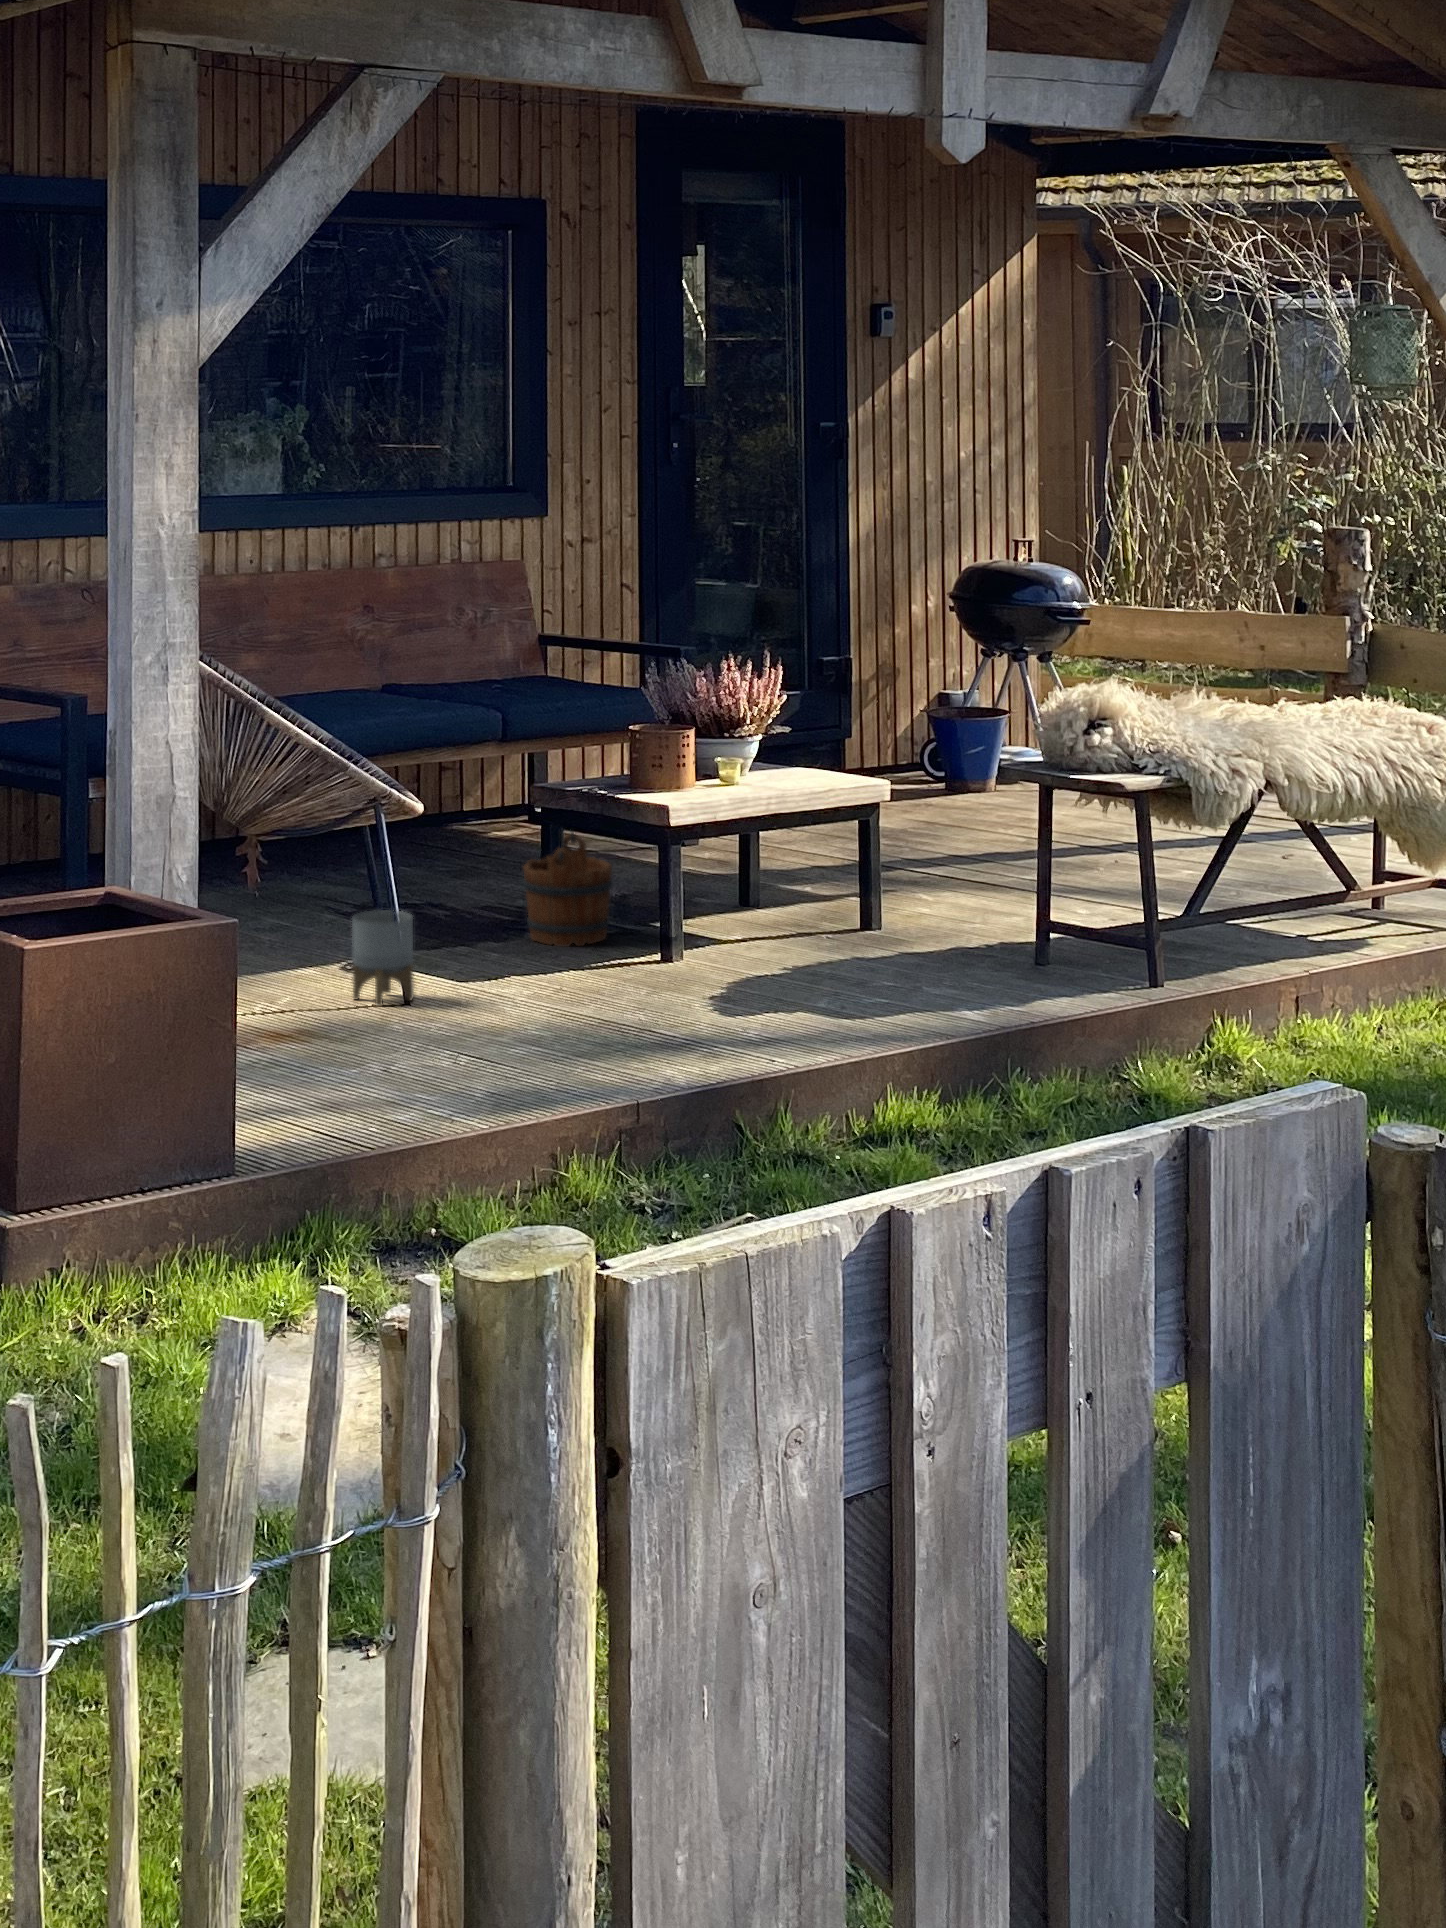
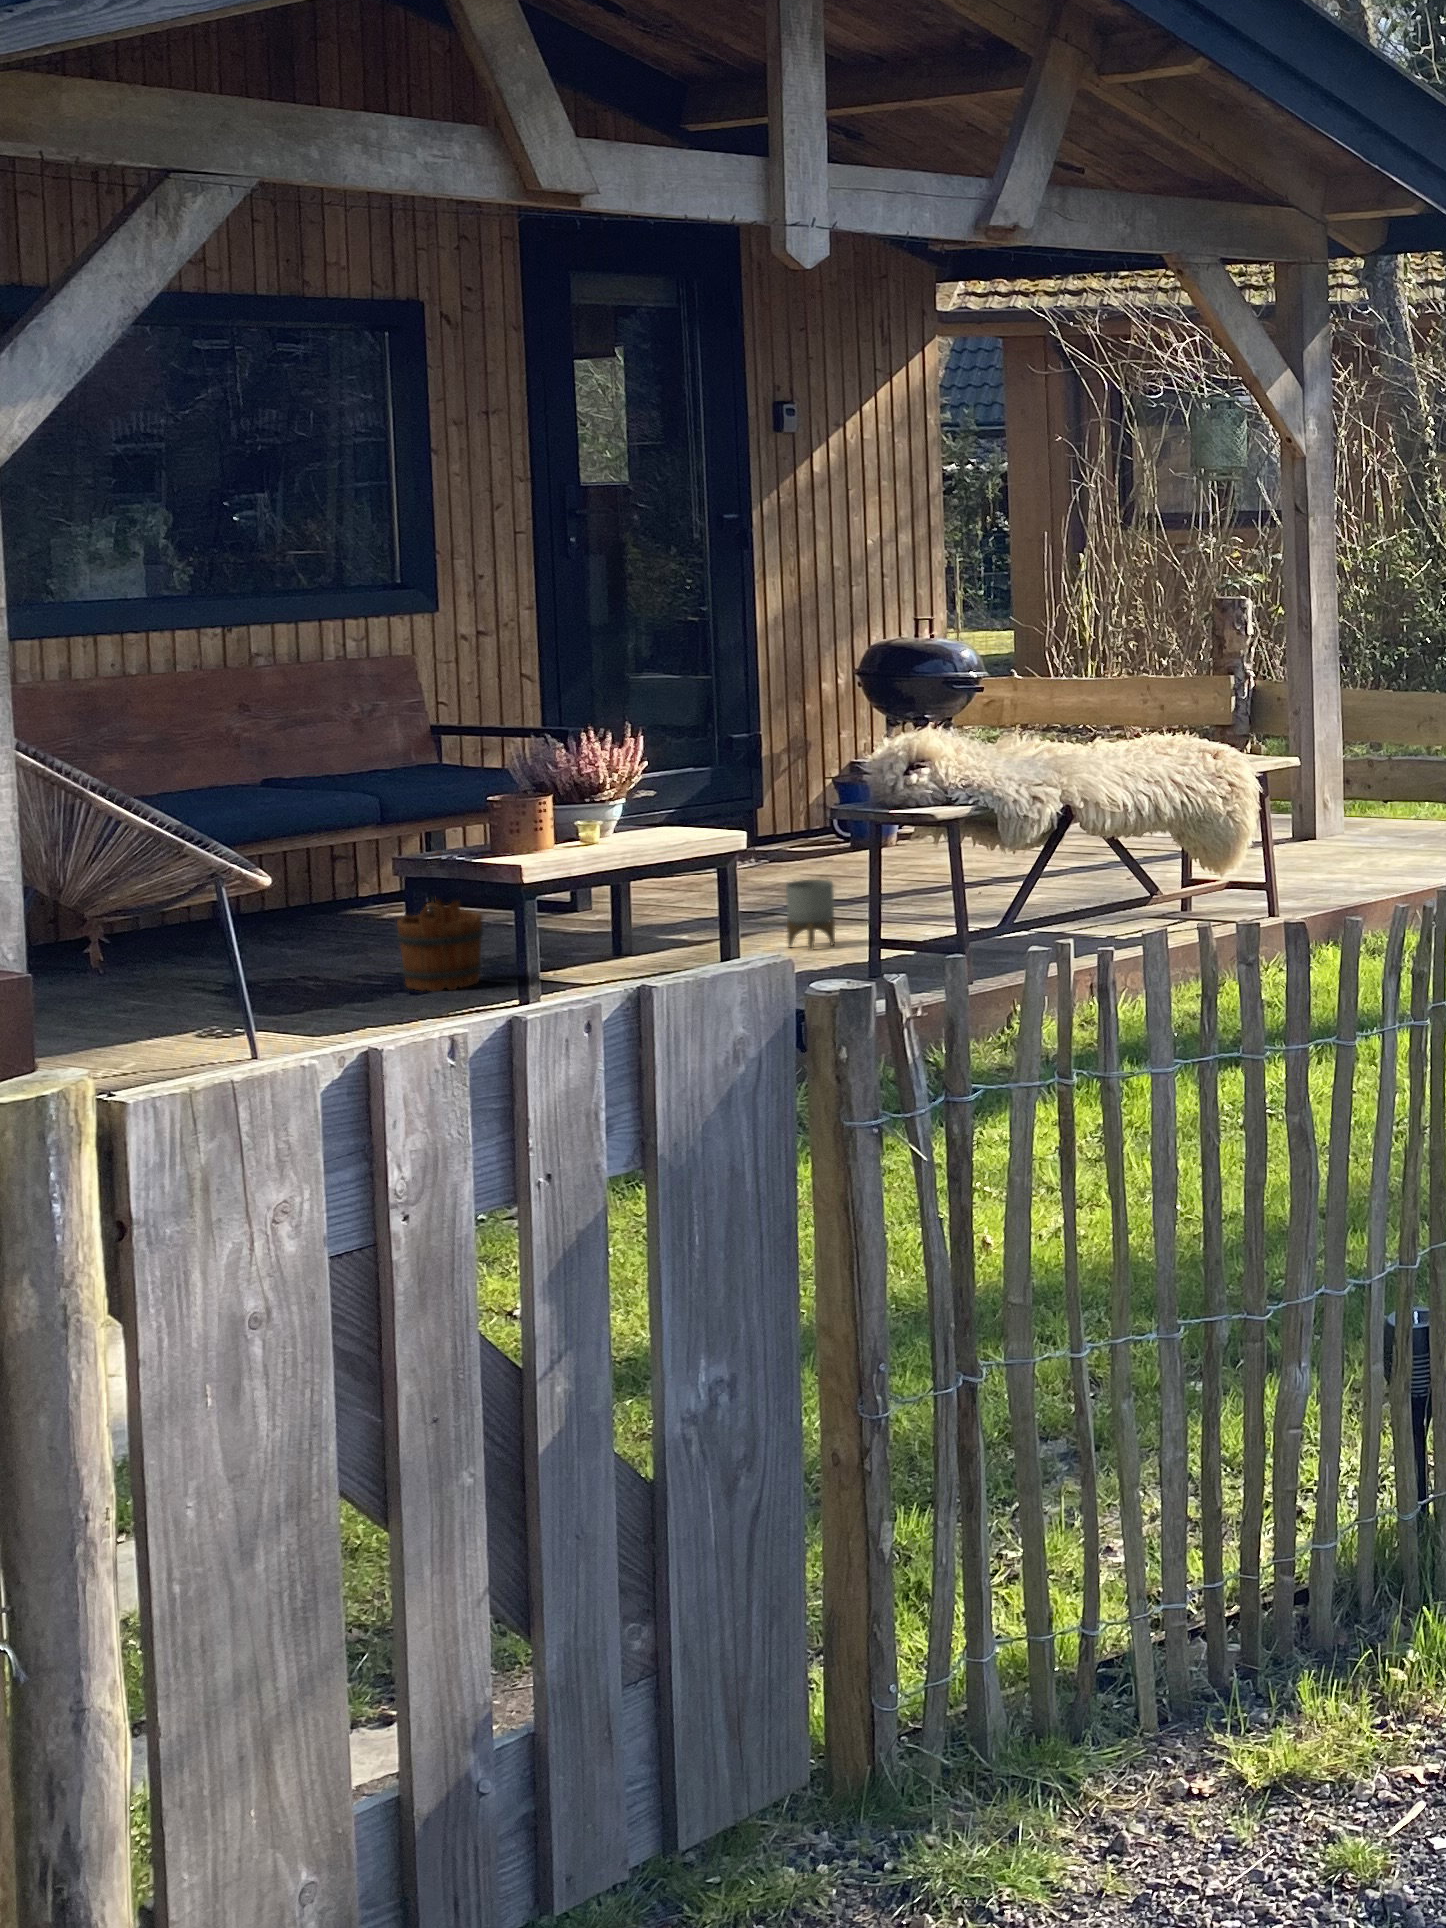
planter: present [352,910,414,1006] -> present [786,880,835,950]

